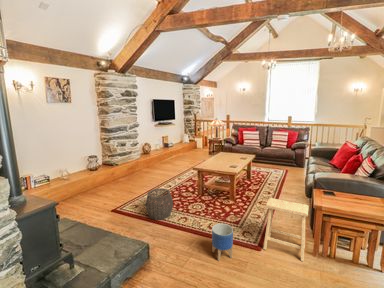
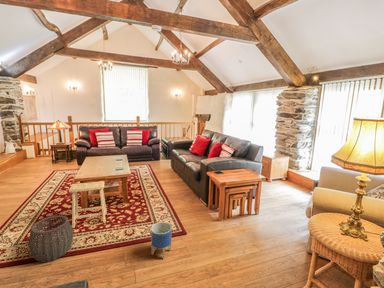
footstool: present [263,198,309,261] -> present [69,181,107,228]

